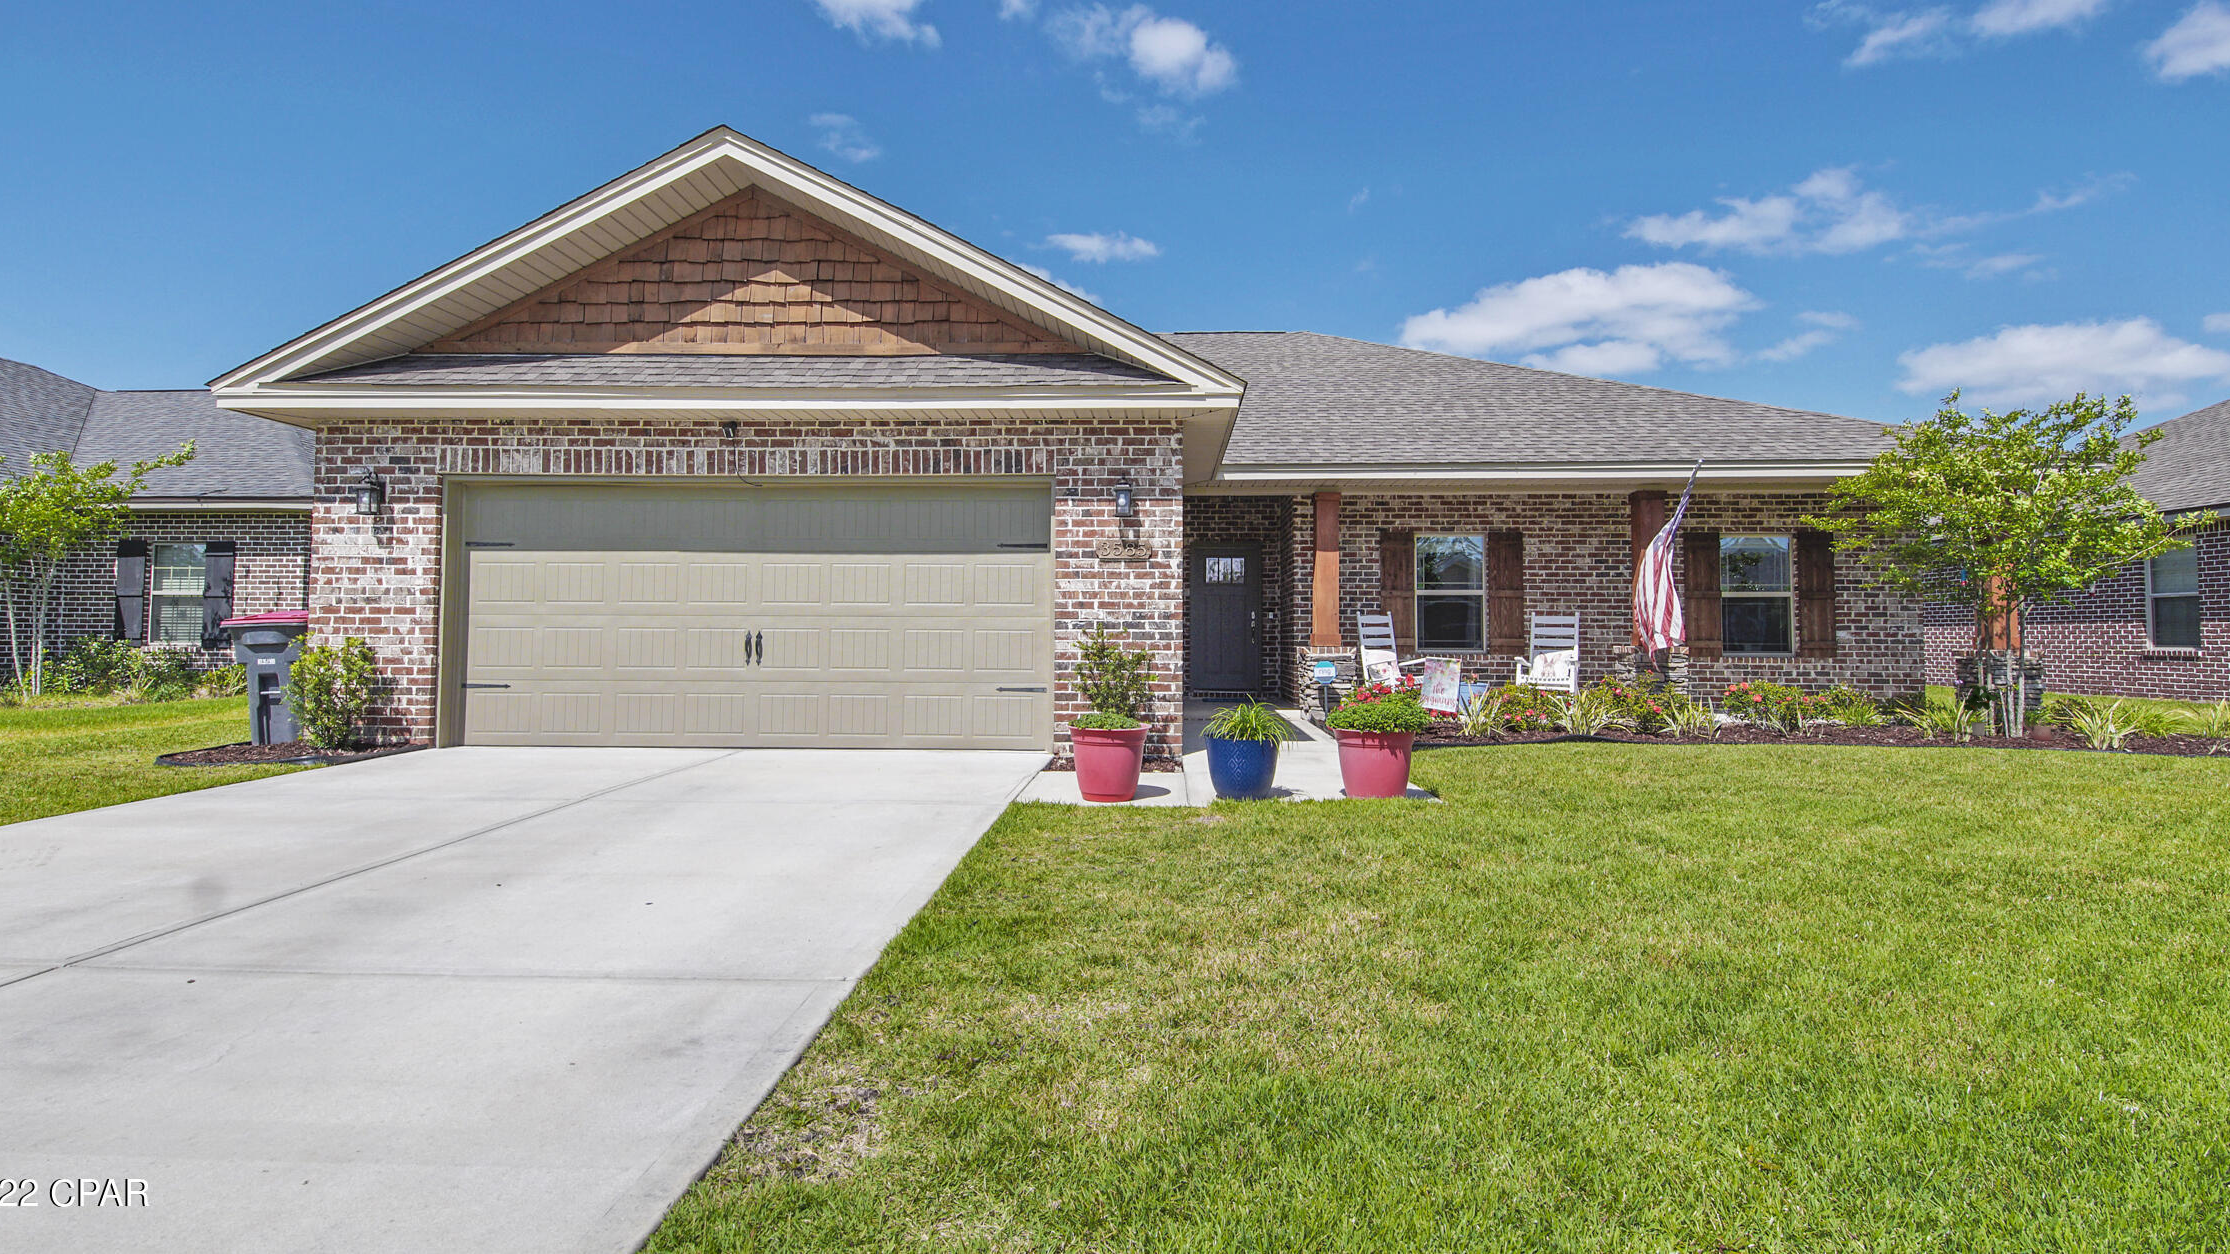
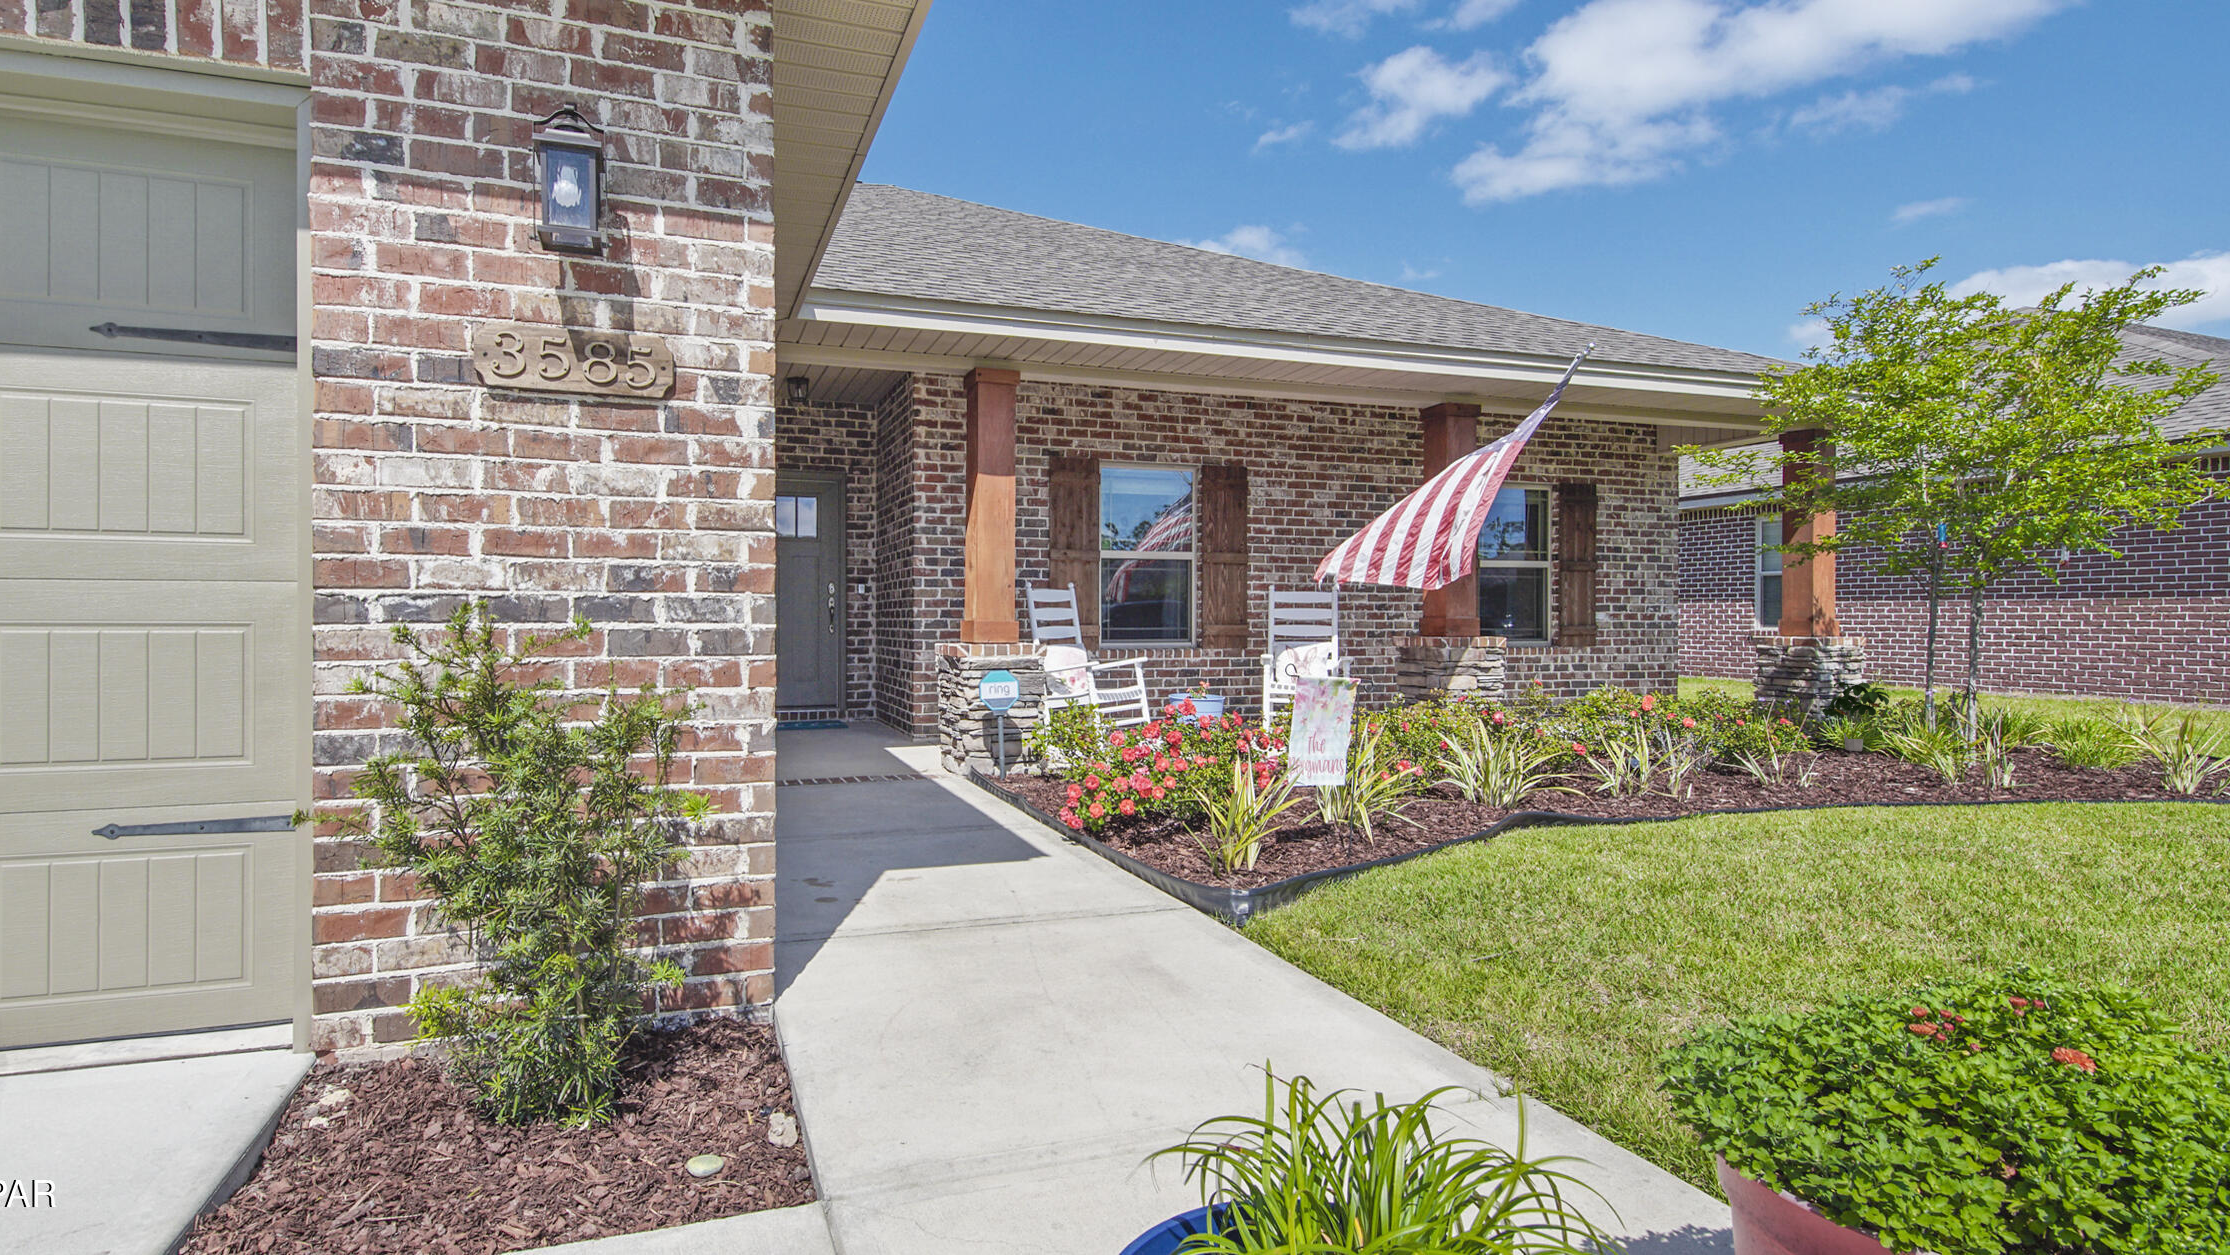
watering can: present [2021,721,2054,741] -> none [1904,726,1964,756]

